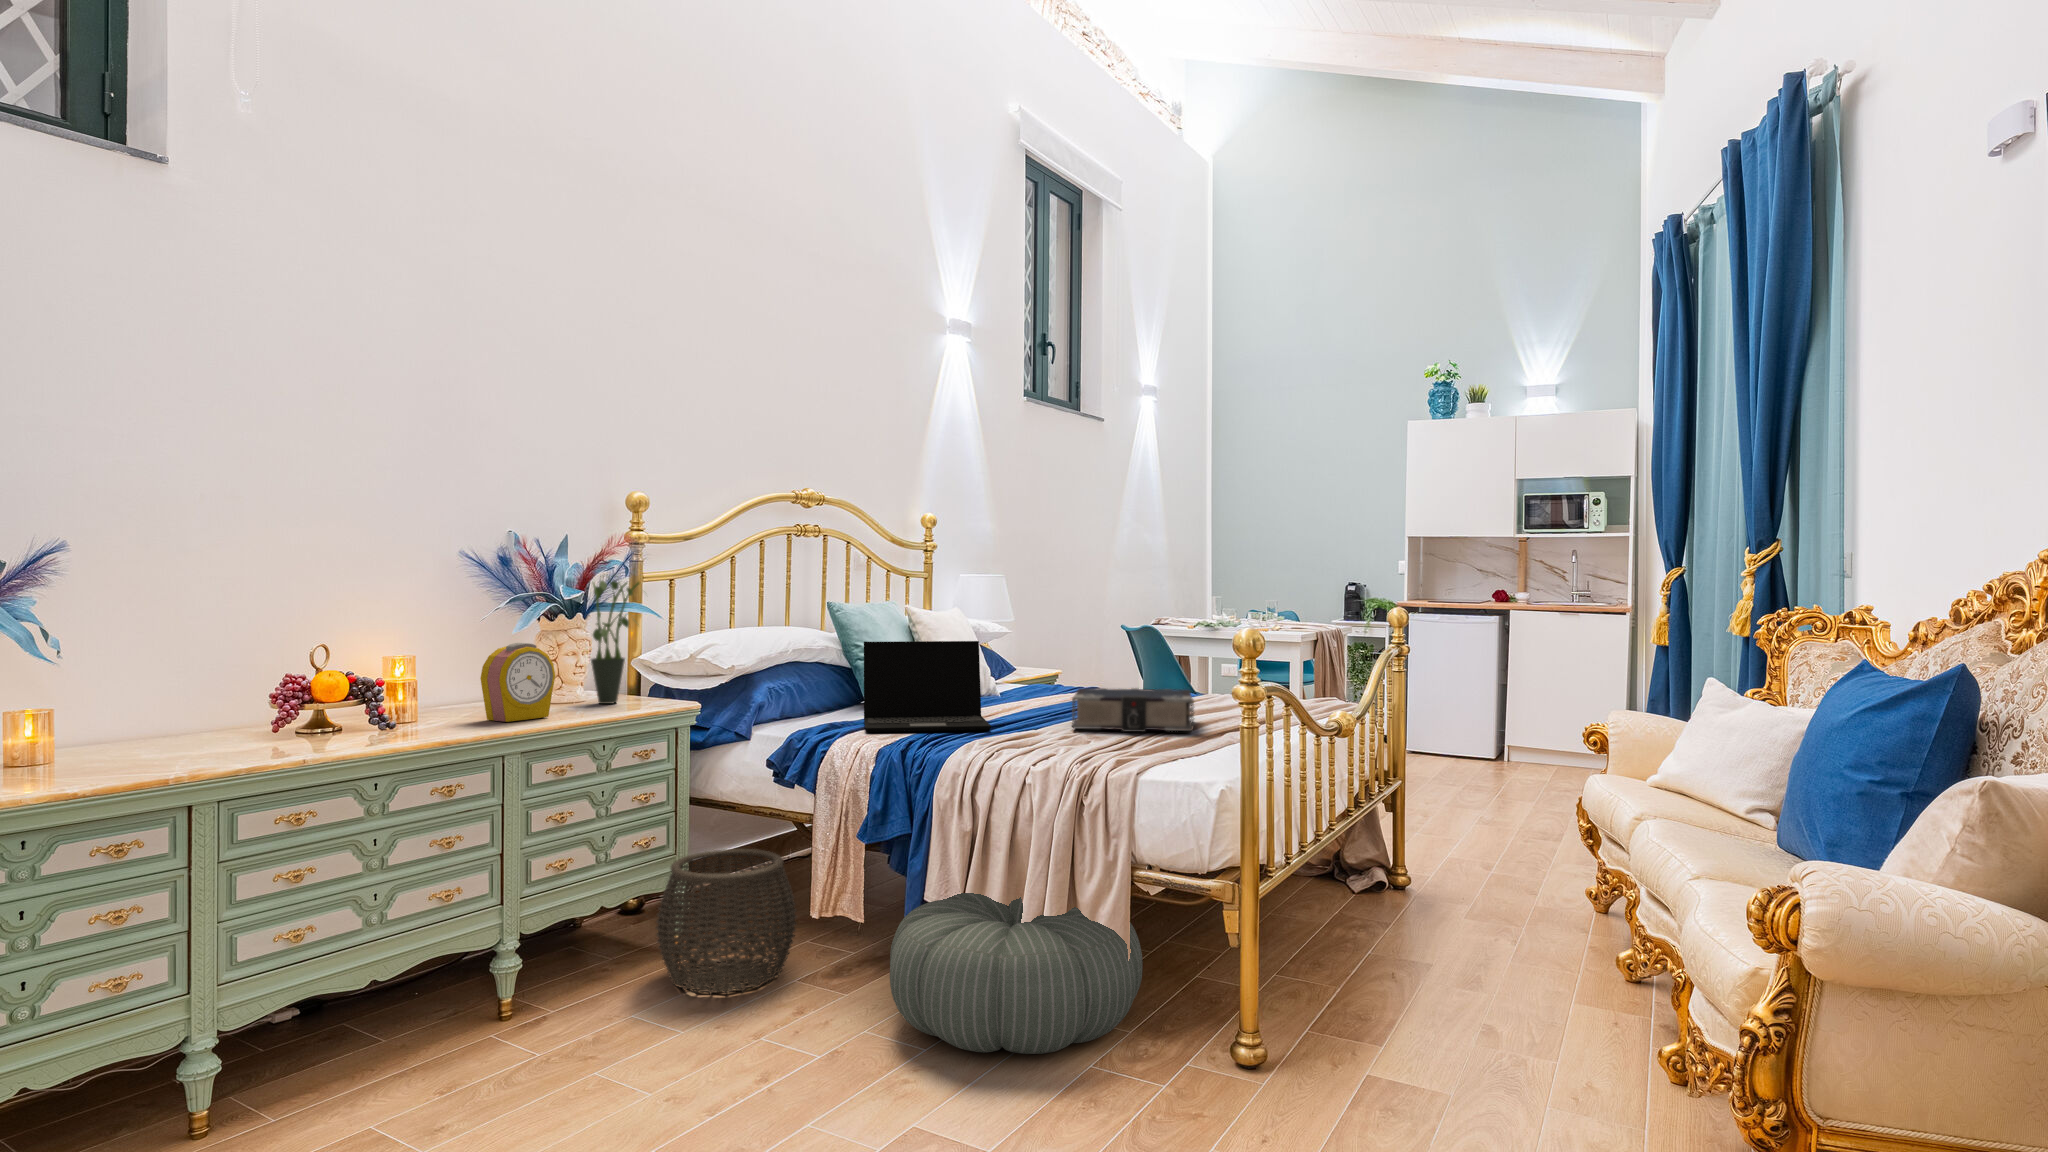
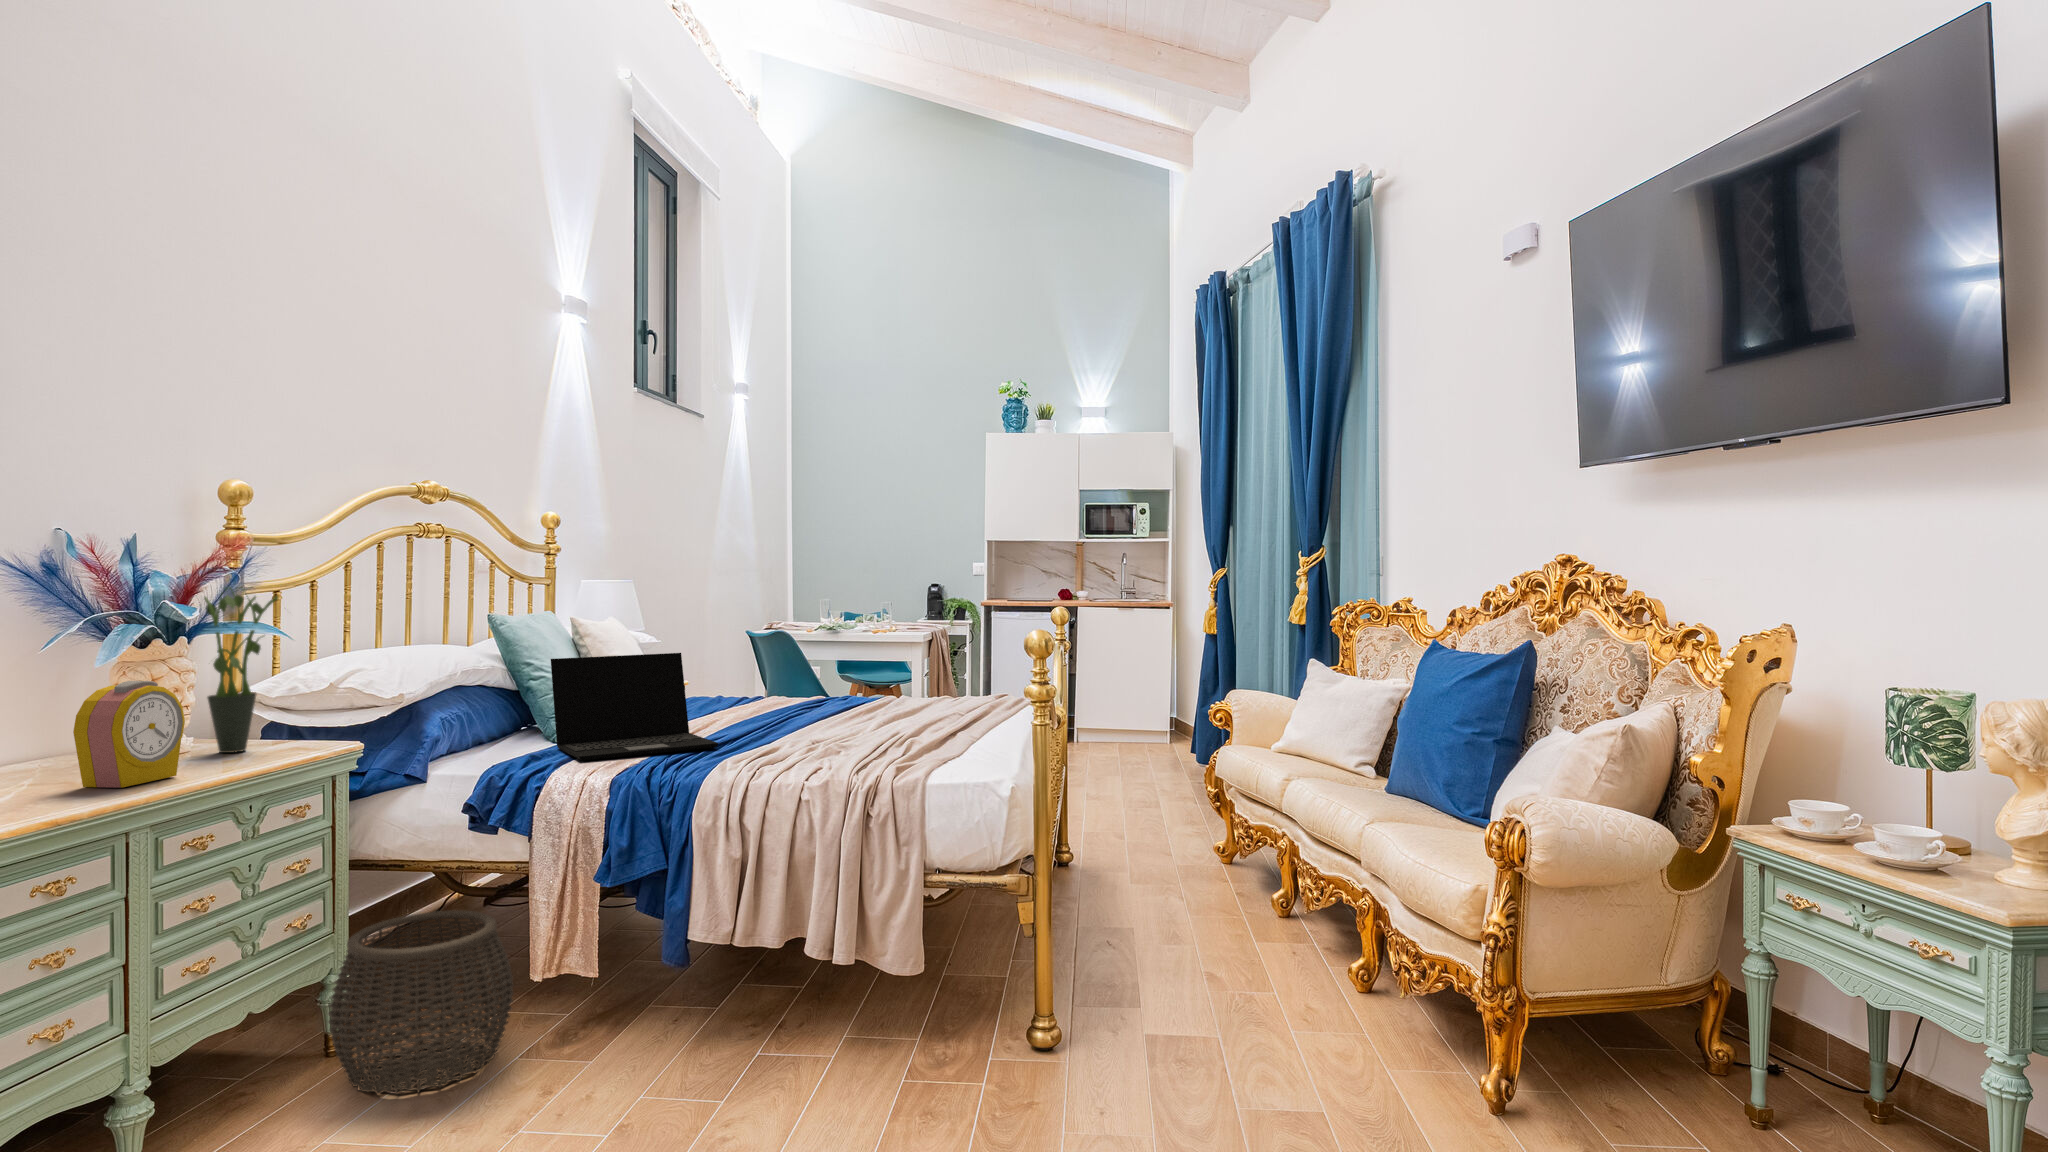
book: present [1072,688,1194,732] -> none [787,692,921,739]
pouf: present [890,893,1143,1054] -> none [656,907,930,1090]

